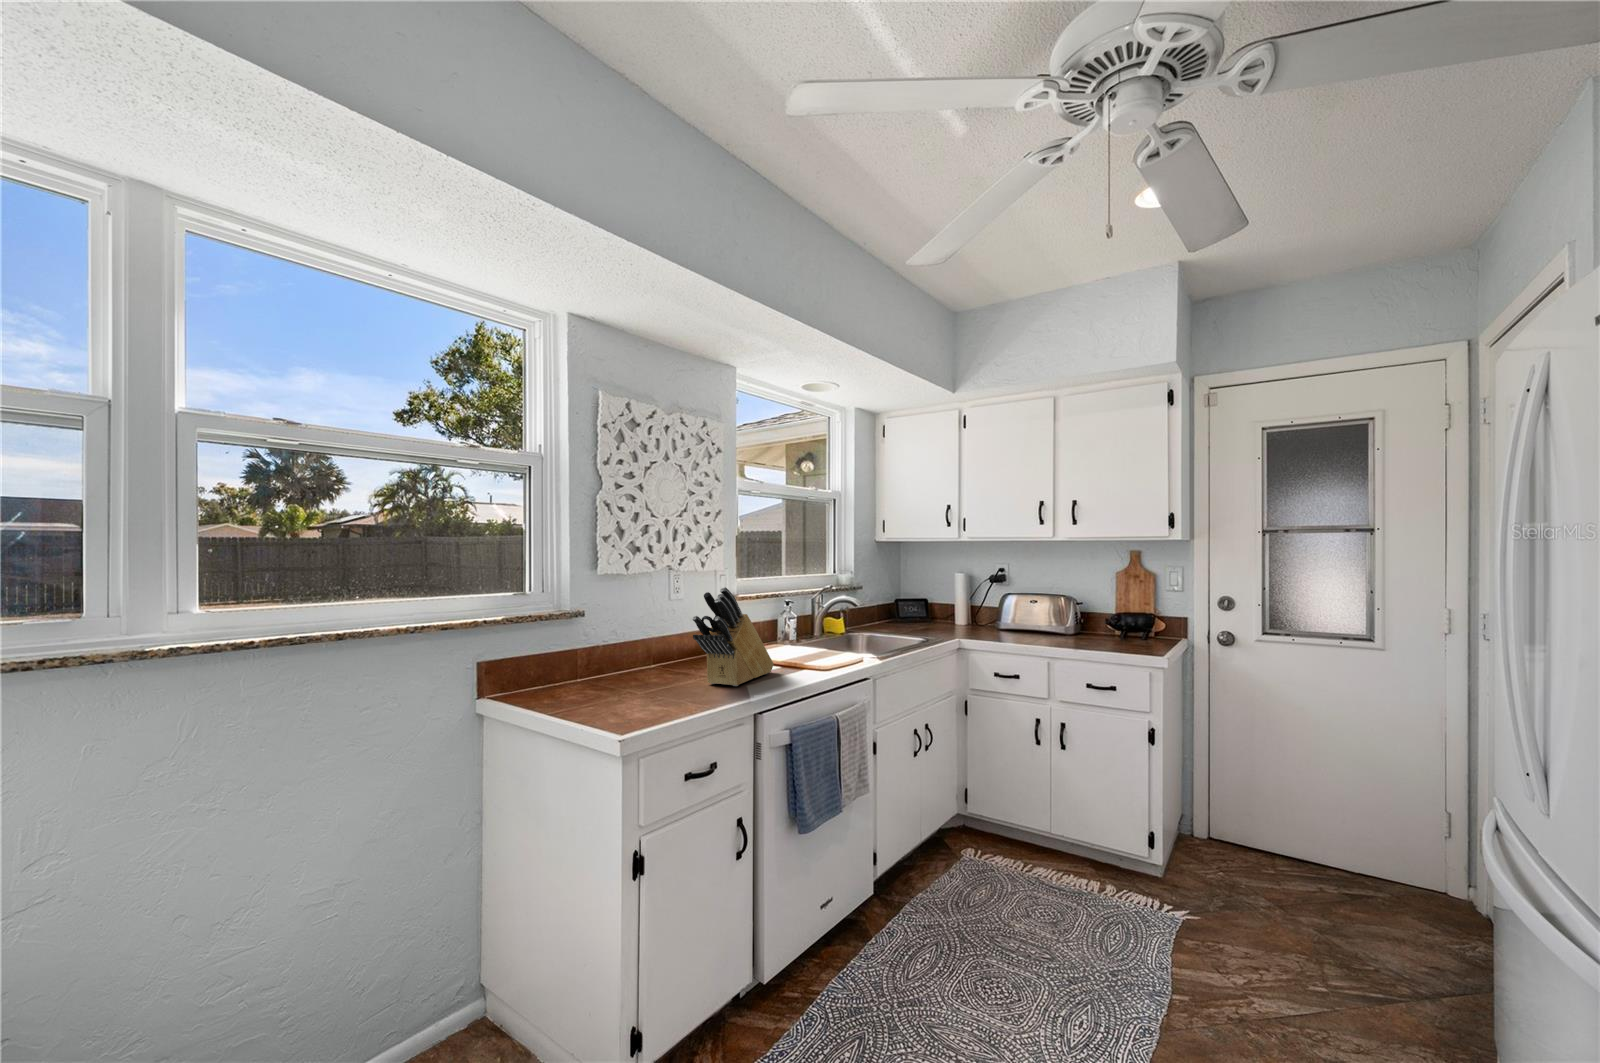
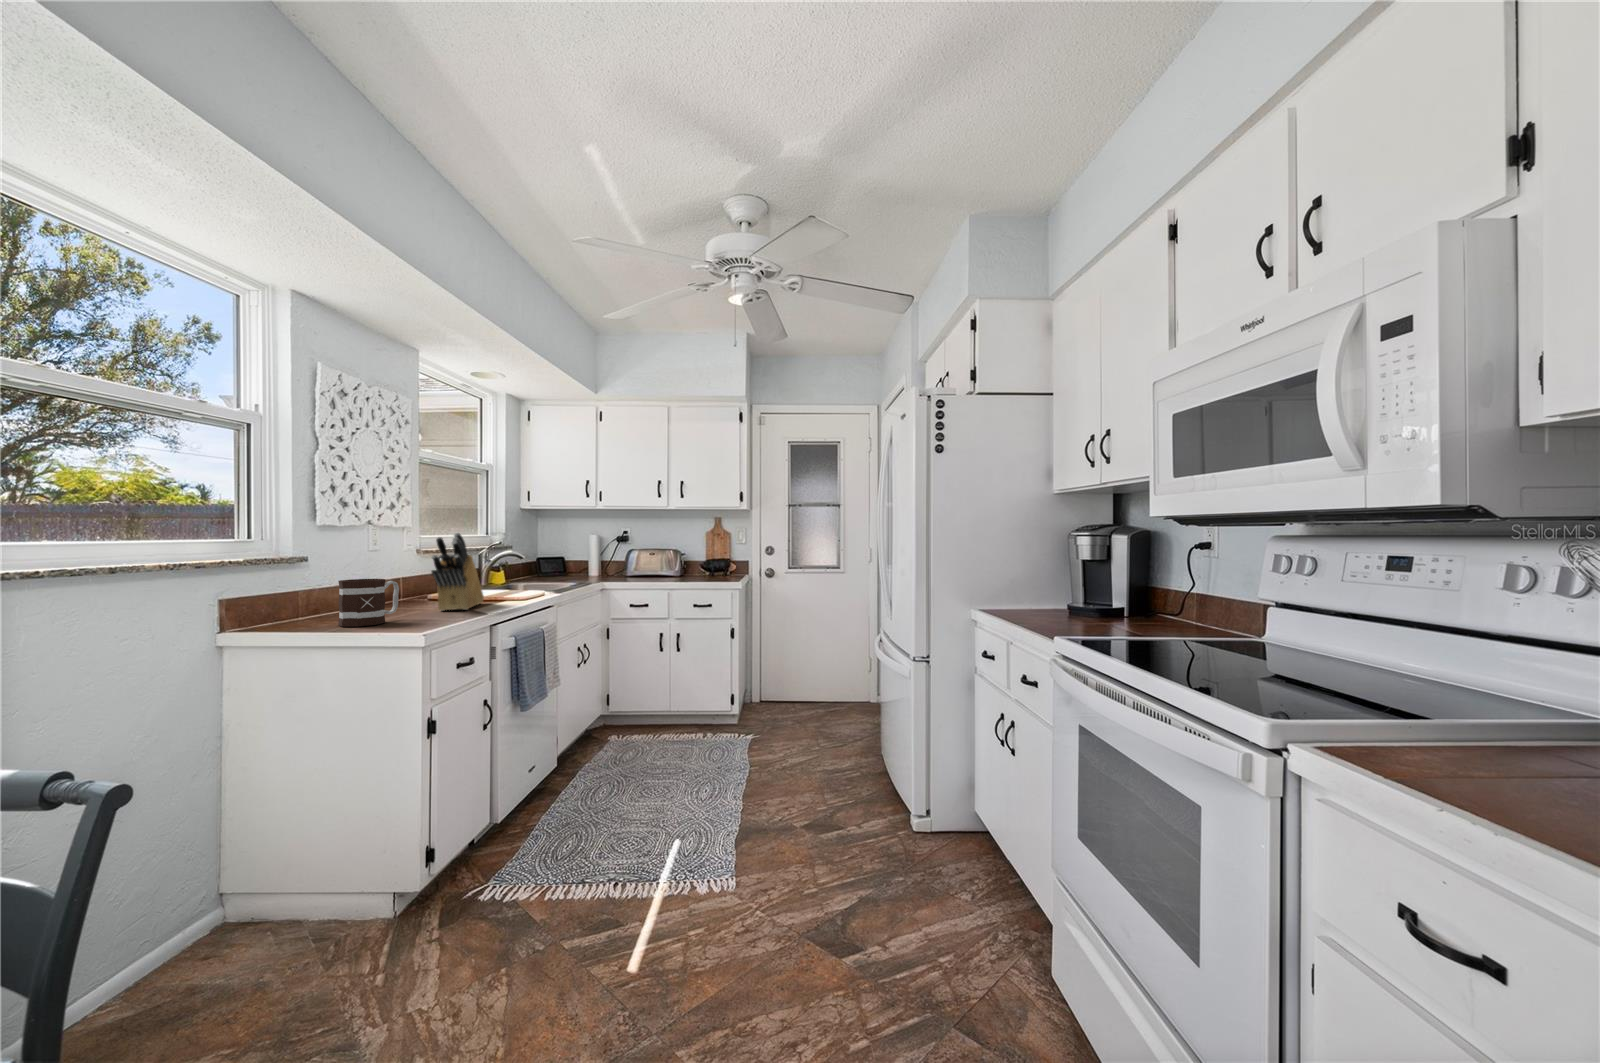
mug: none [582,644,651,706] -> present [338,579,399,627]

